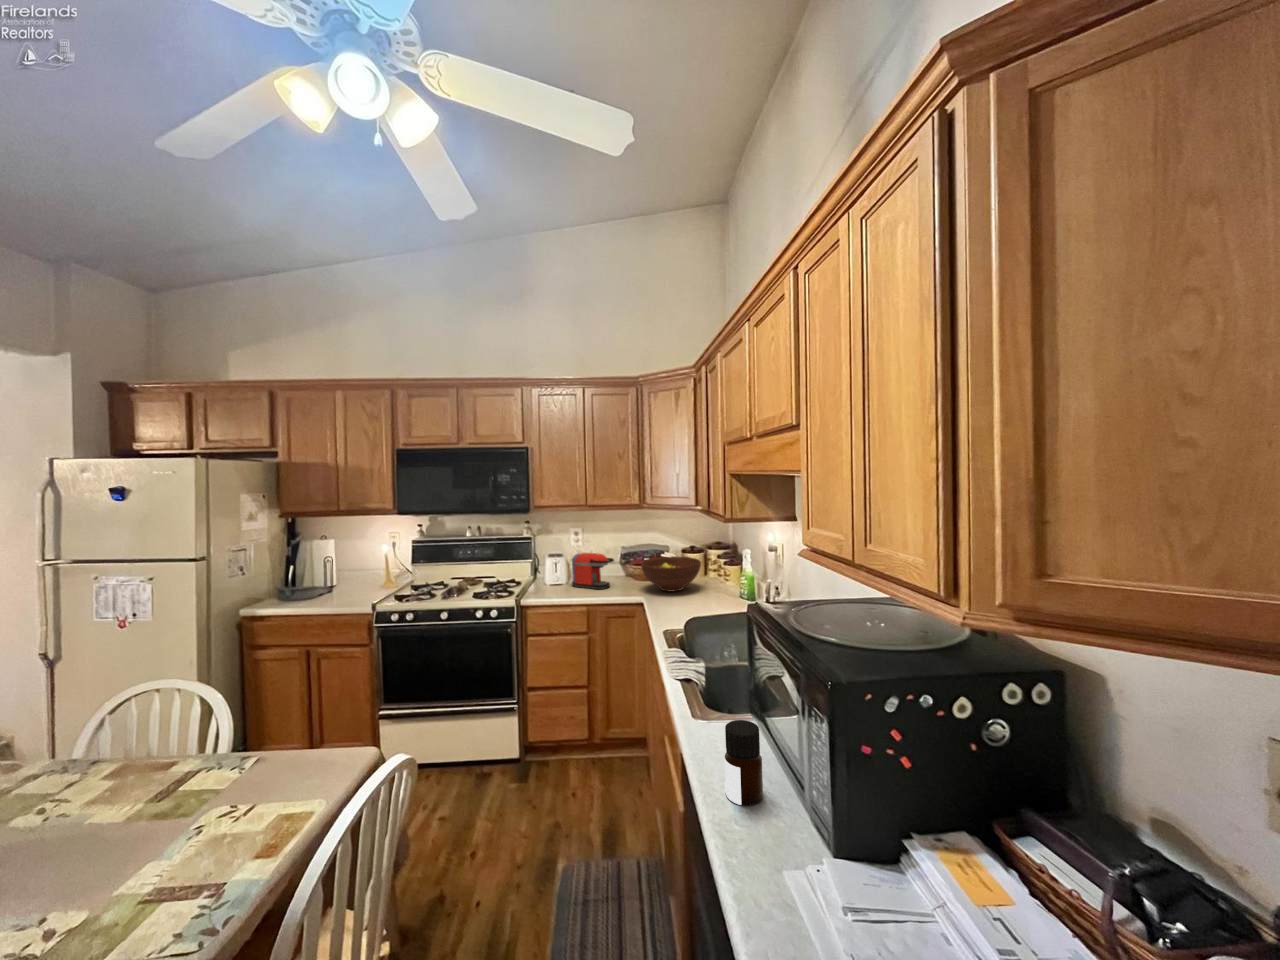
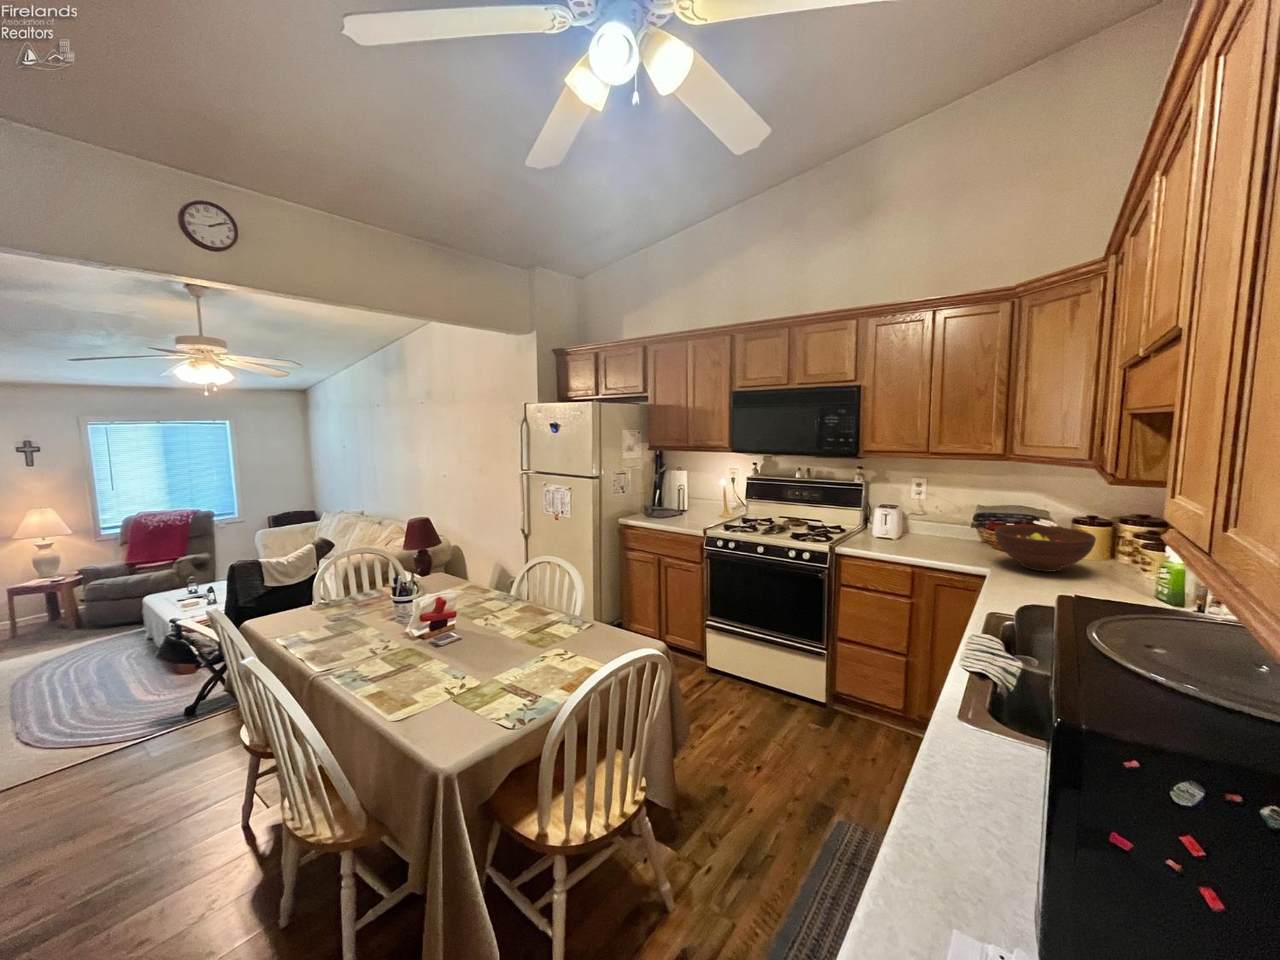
coffee maker: present [572,553,614,589] -> none [903,507,959,552]
bottle: present [725,720,763,806] -> none [948,738,1007,851]

